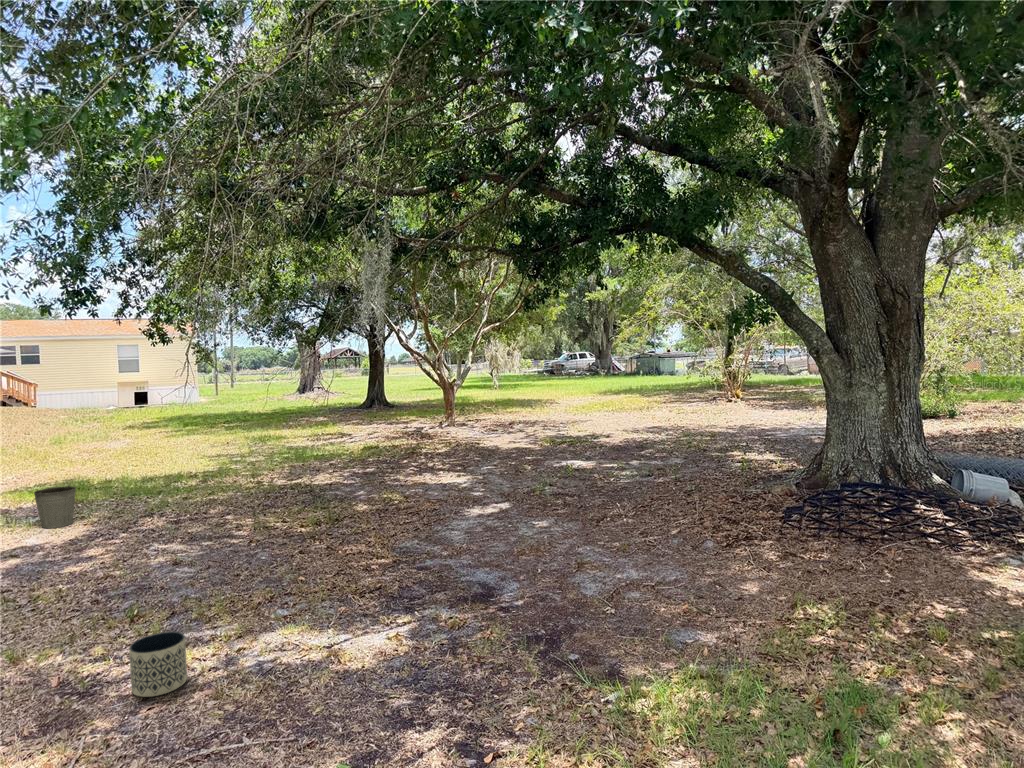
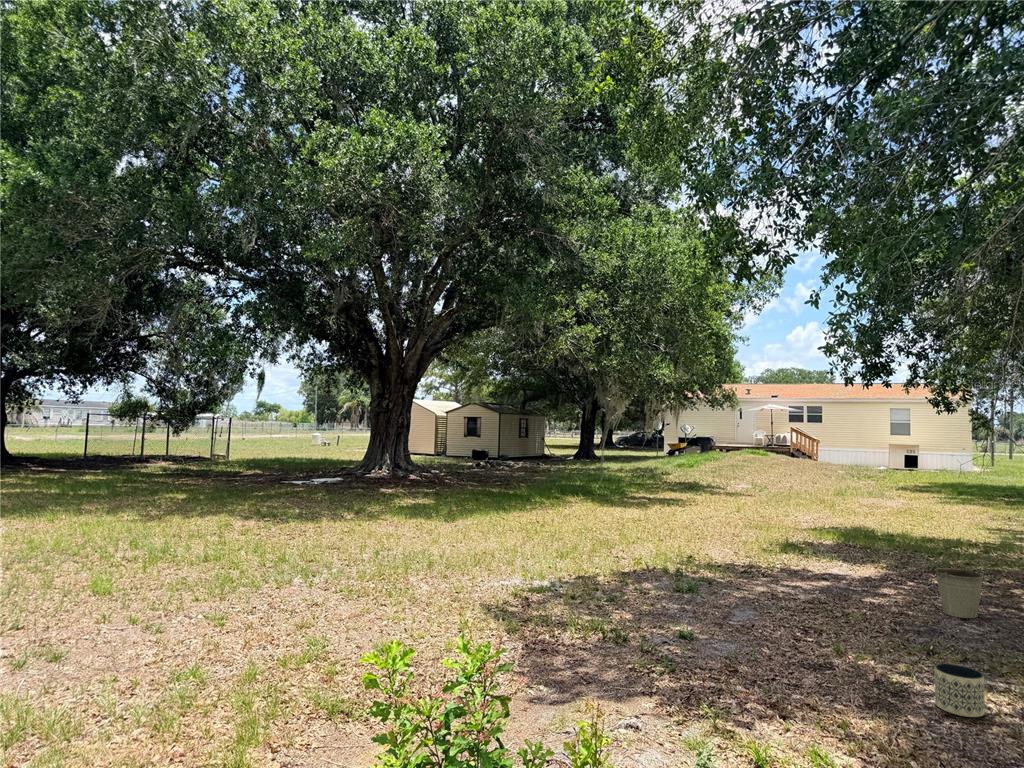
bucket: present [32,485,76,528] -> present [935,568,983,618]

